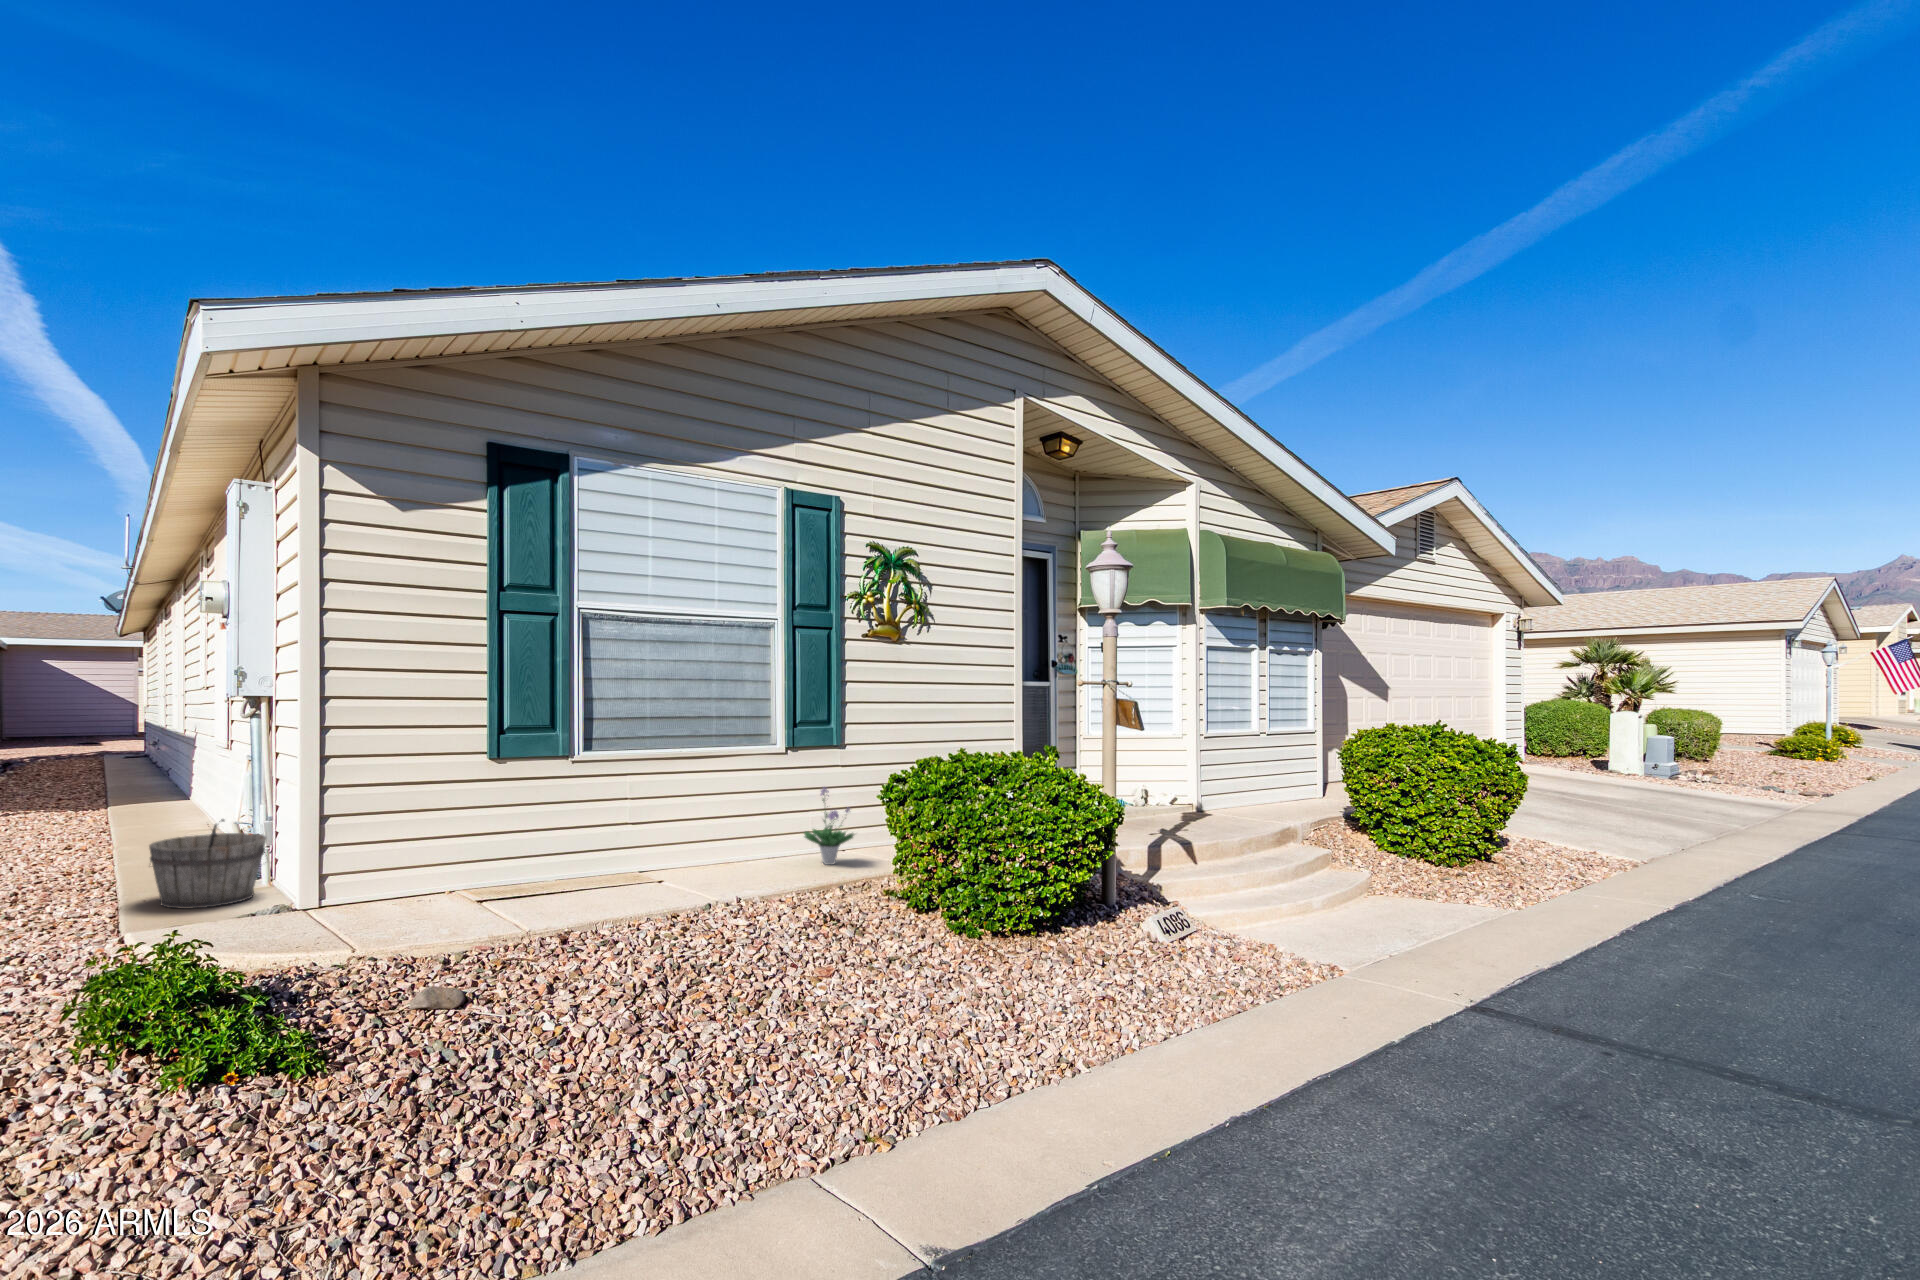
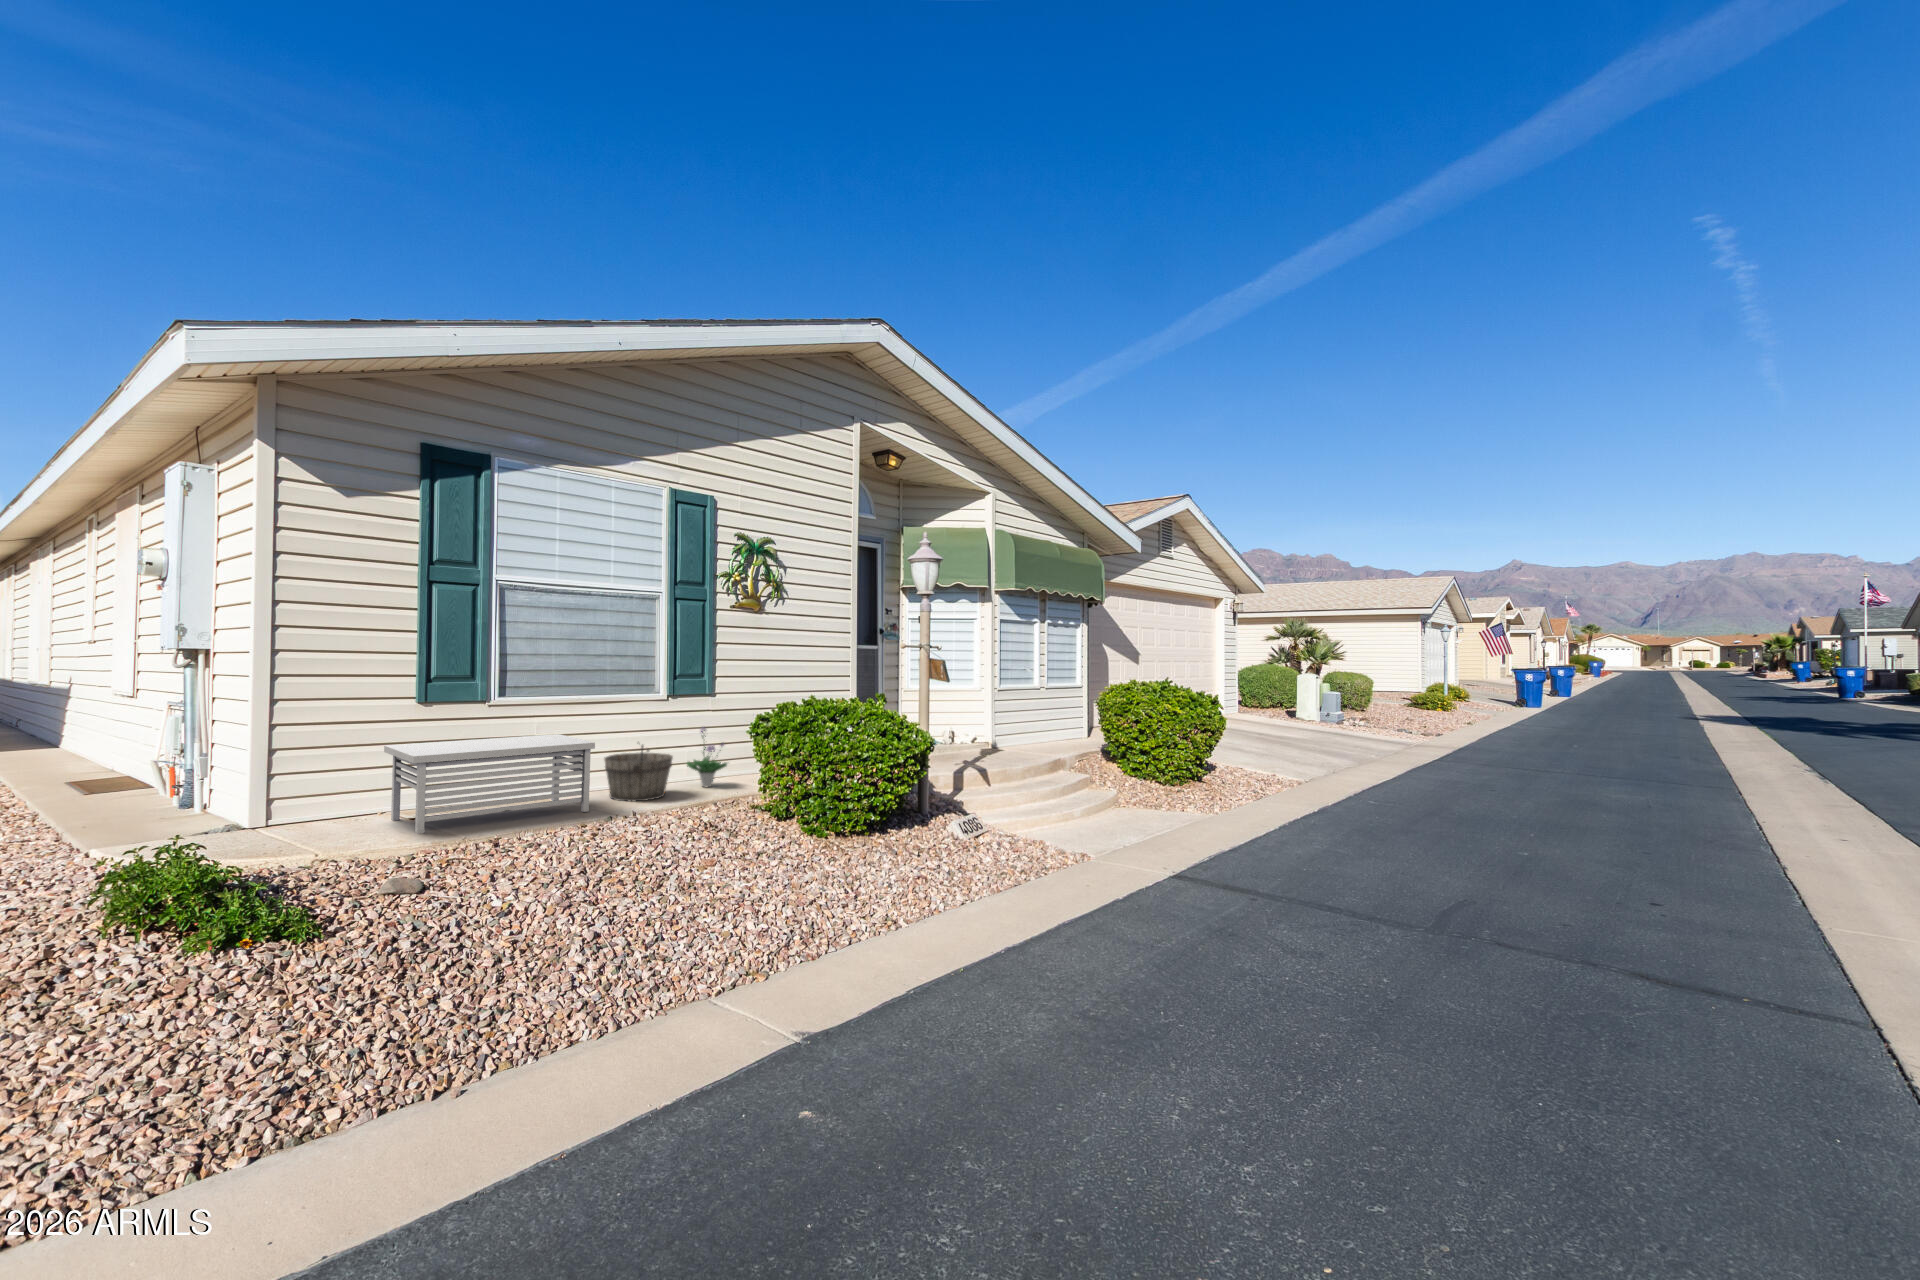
storage bench: none [446,796,689,923] -> present [384,734,595,834]
wooden bucket: present [149,819,267,909] -> present [604,745,673,801]

